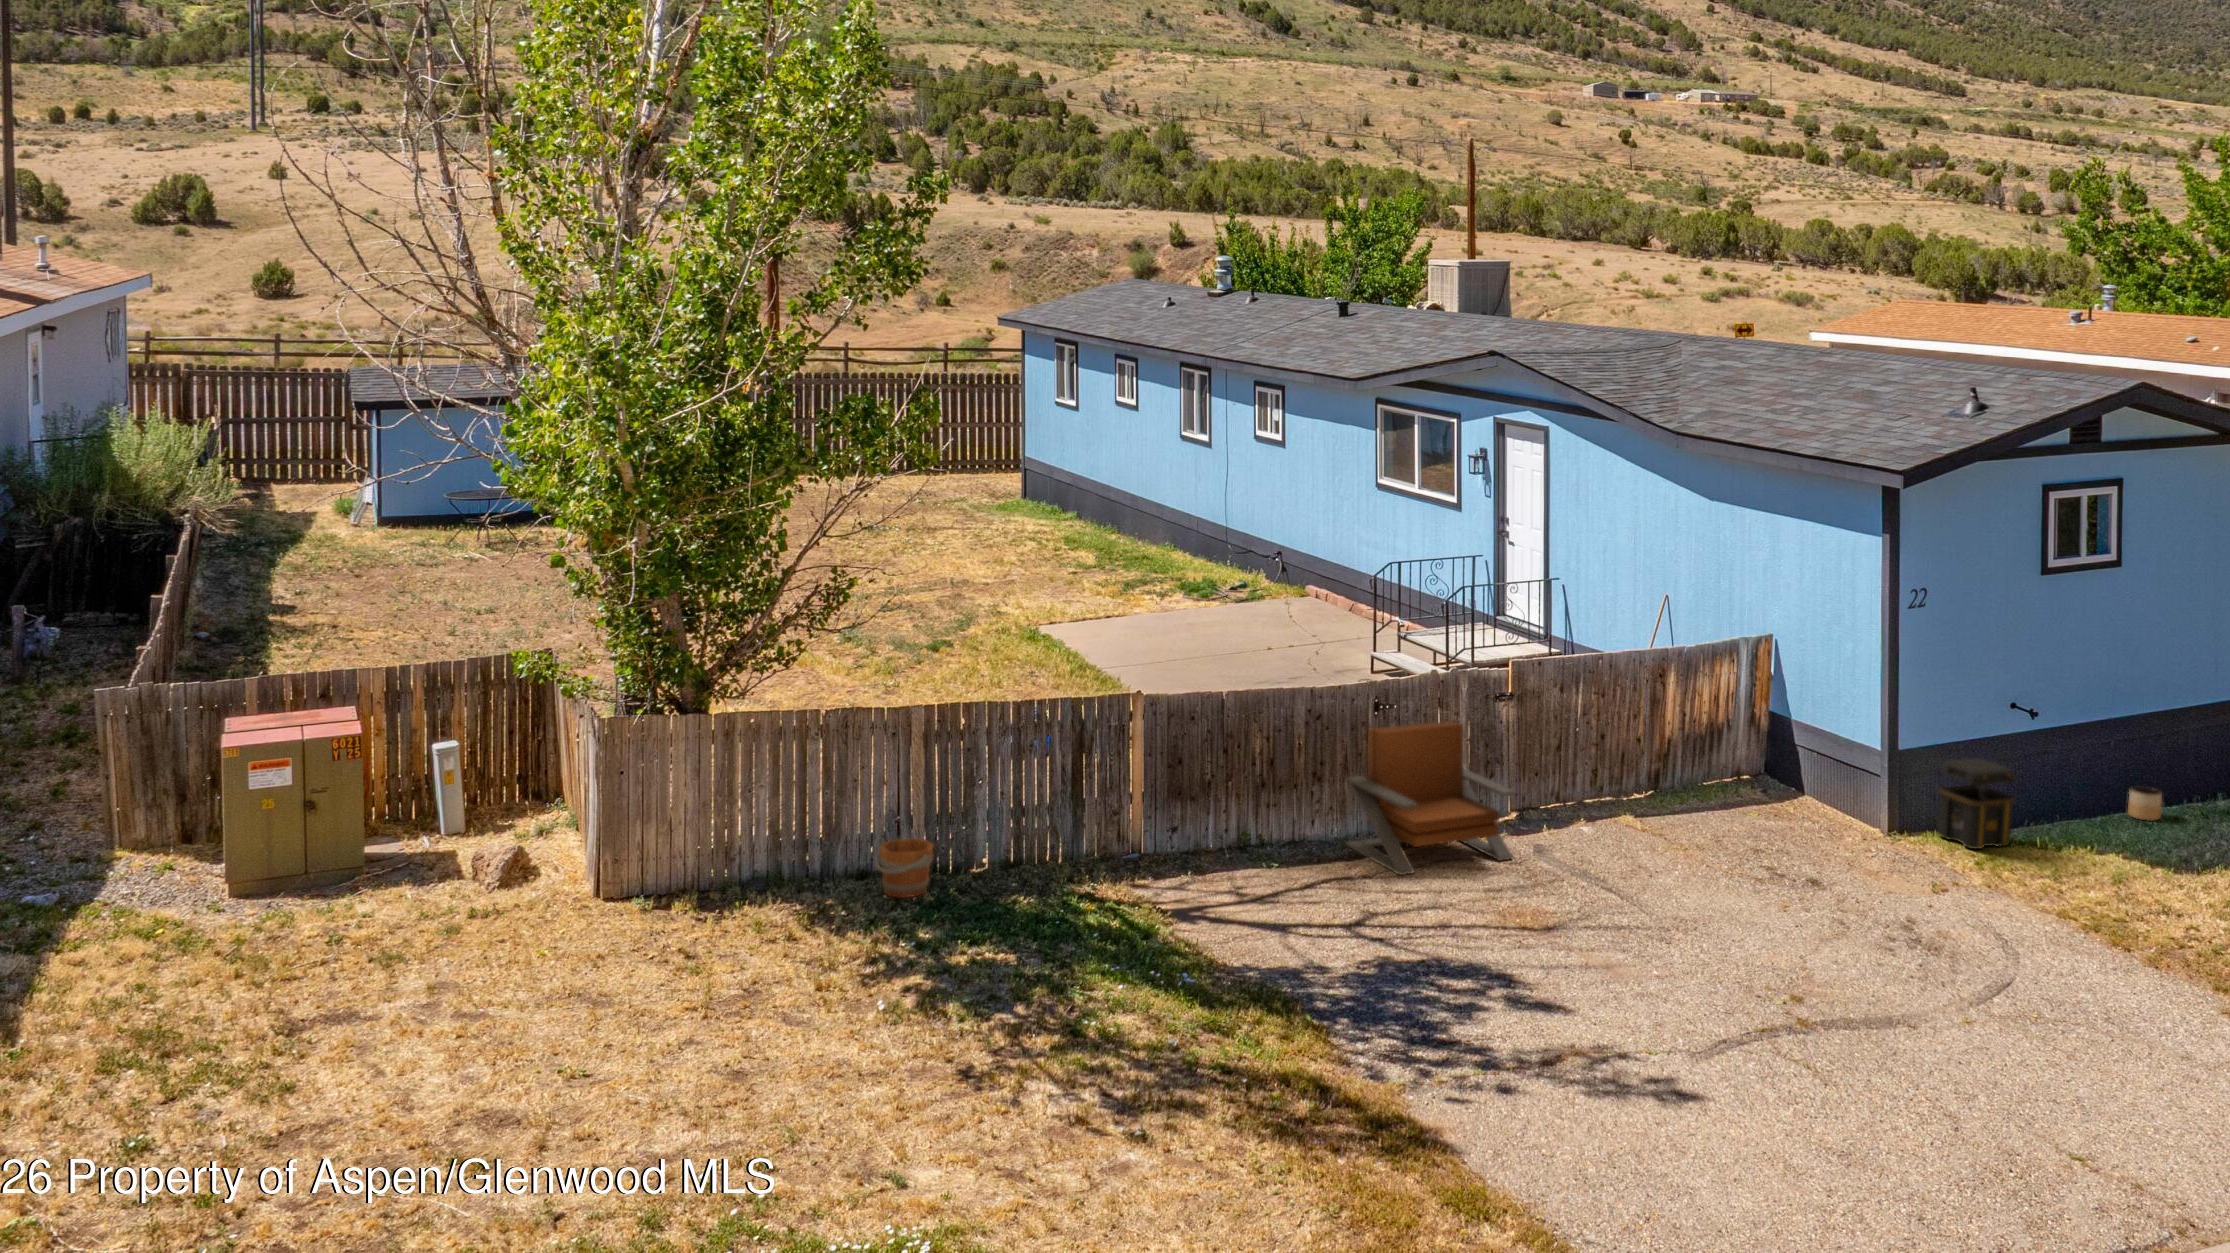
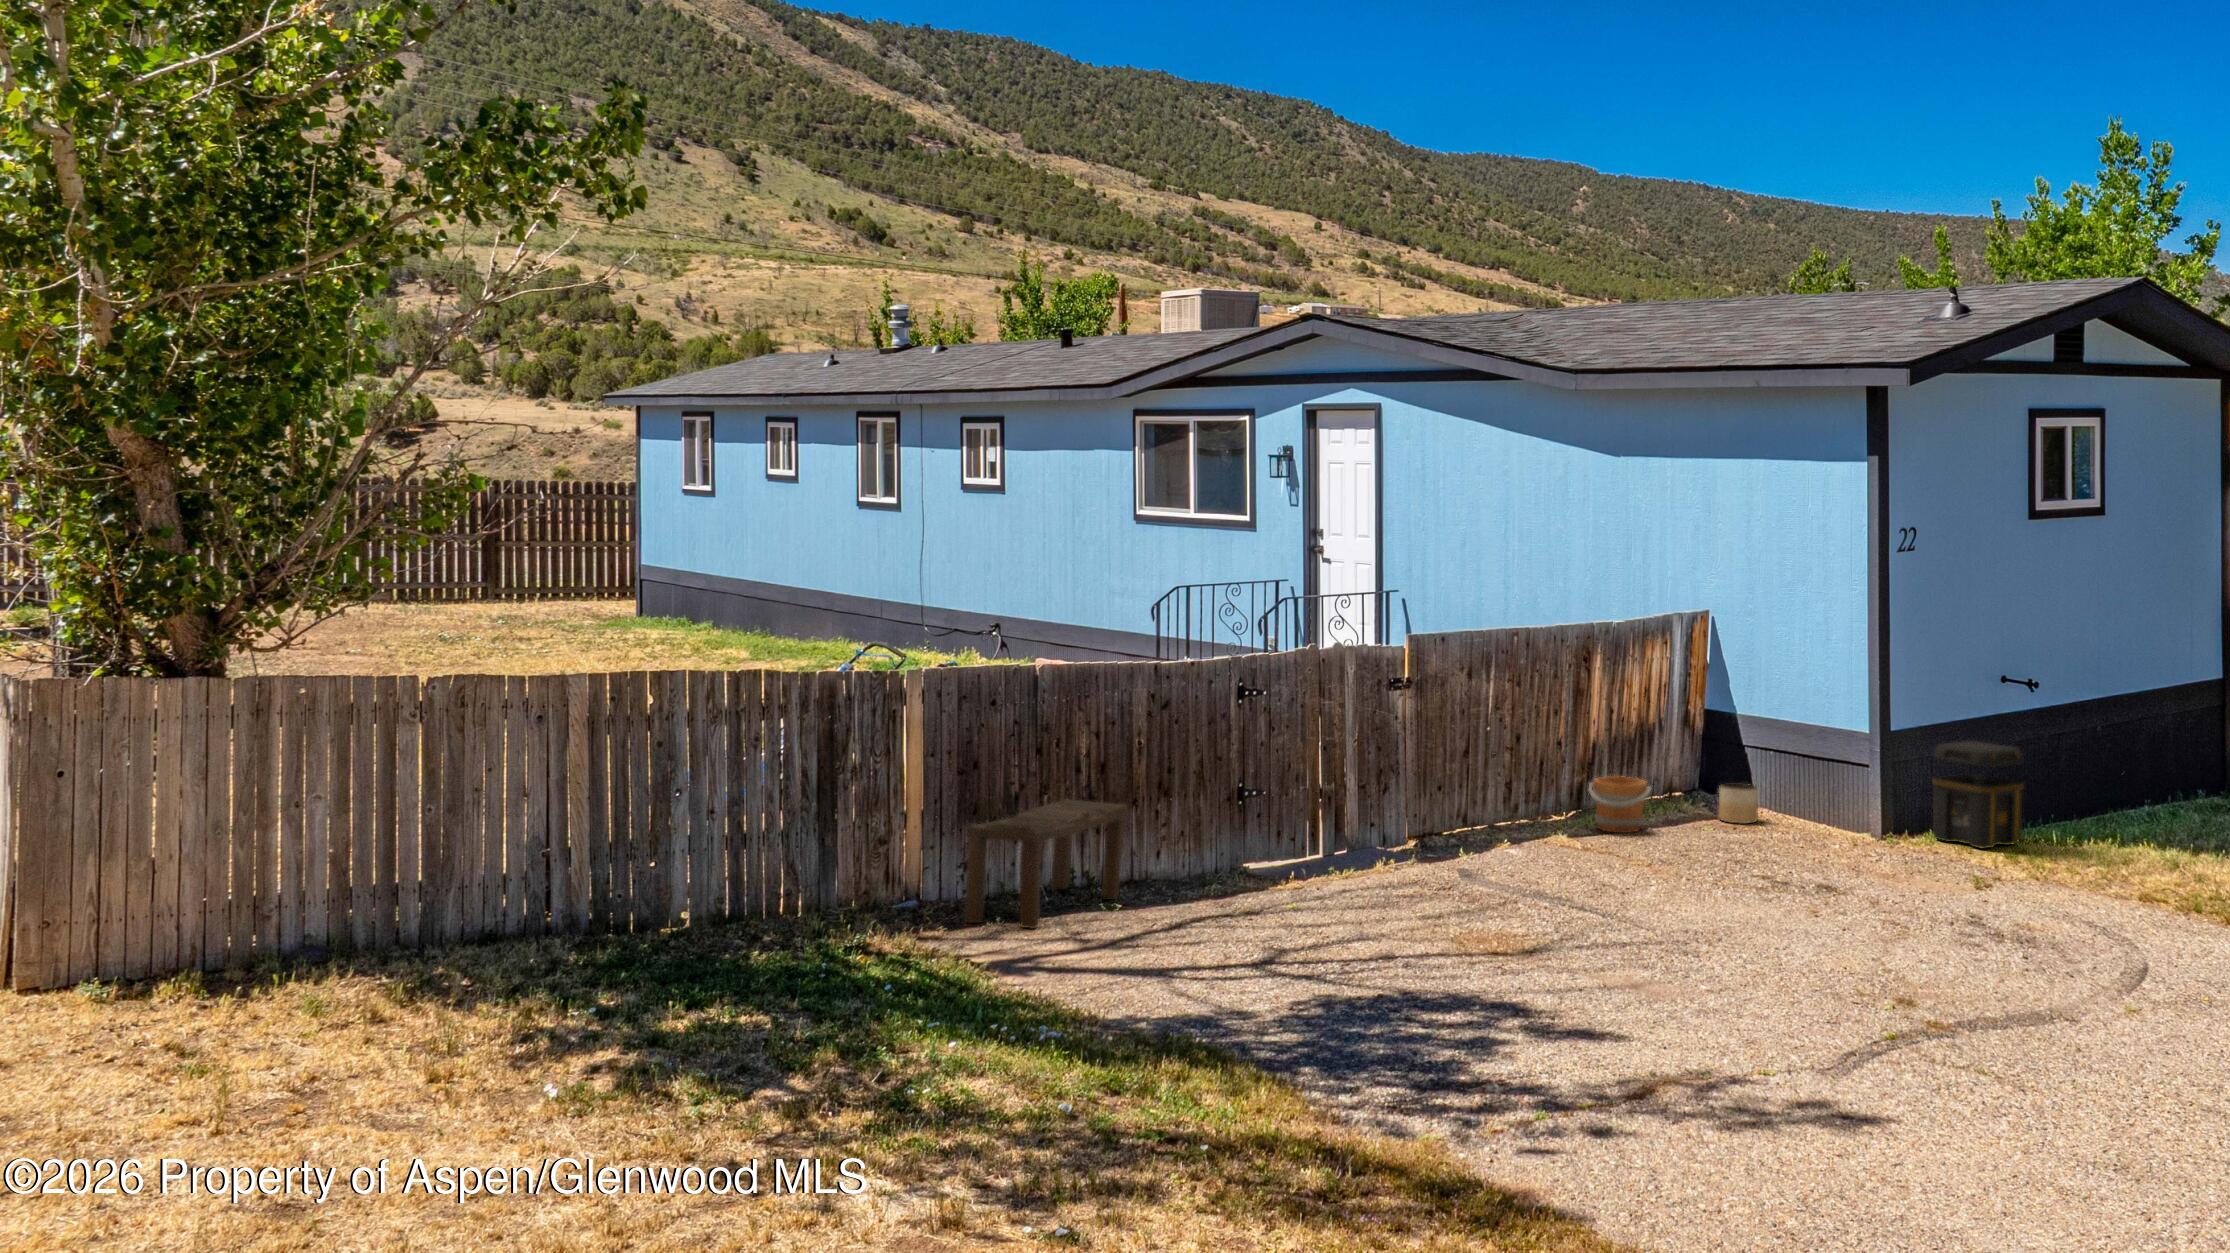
lounge chair: present [1347,721,1516,875] -> none [1211,707,1445,905]
bench: none [1163,787,1281,886] -> present [964,800,1128,929]
planter: present [2128,787,2162,821] -> present [1718,783,1758,824]
bucket: present [875,838,933,898] -> present [1589,776,1651,833]

